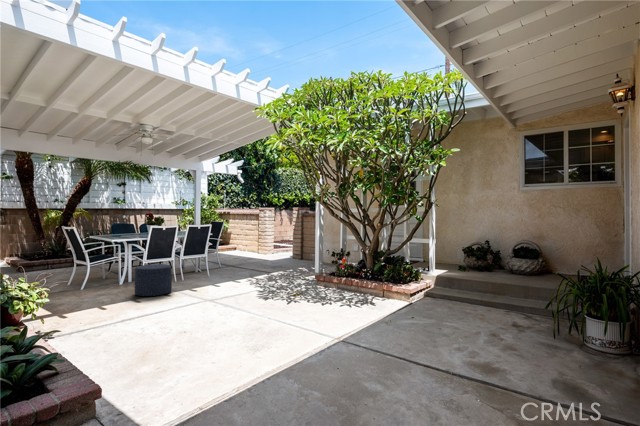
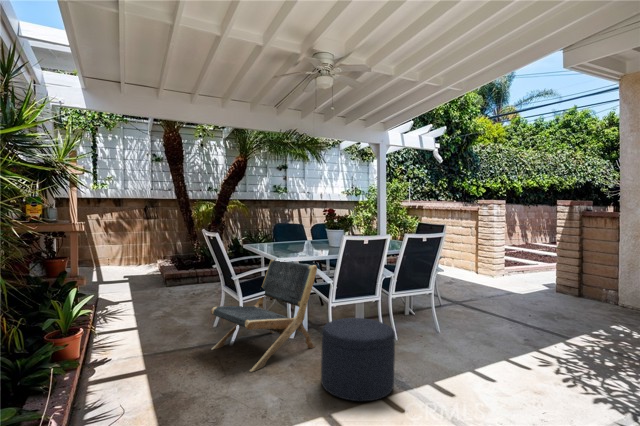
lounge chair: none [69,241,136,295] -> present [211,259,317,372]

